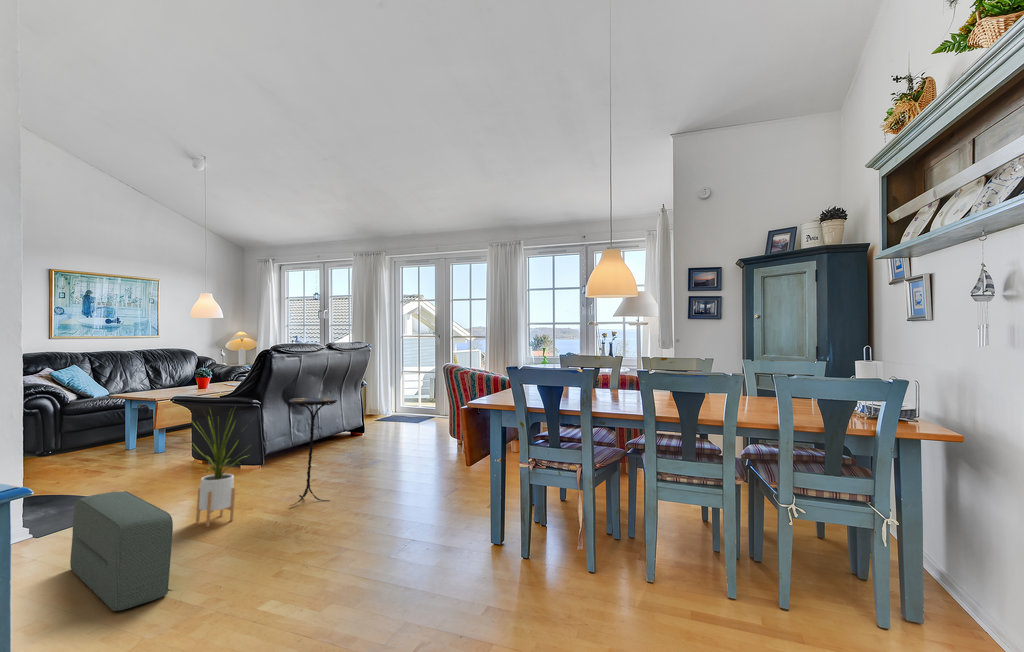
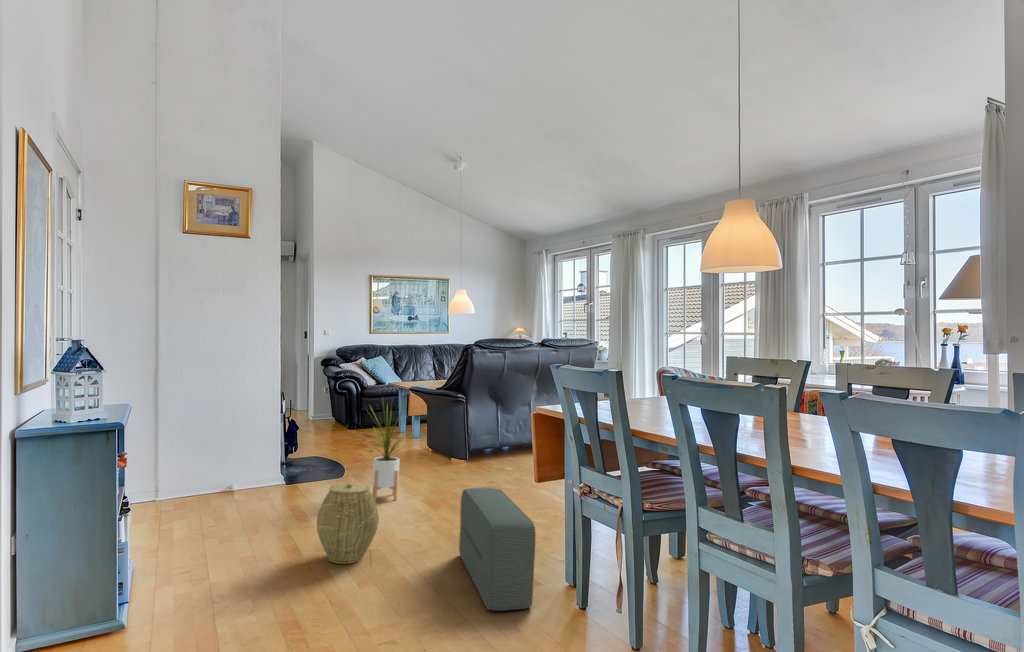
side table: present [289,398,337,506] -> none [444,394,493,501]
pouf: present [70,491,173,611] -> present [459,488,536,611]
woven basket: none [221,504,298,602] -> present [317,483,379,564]

